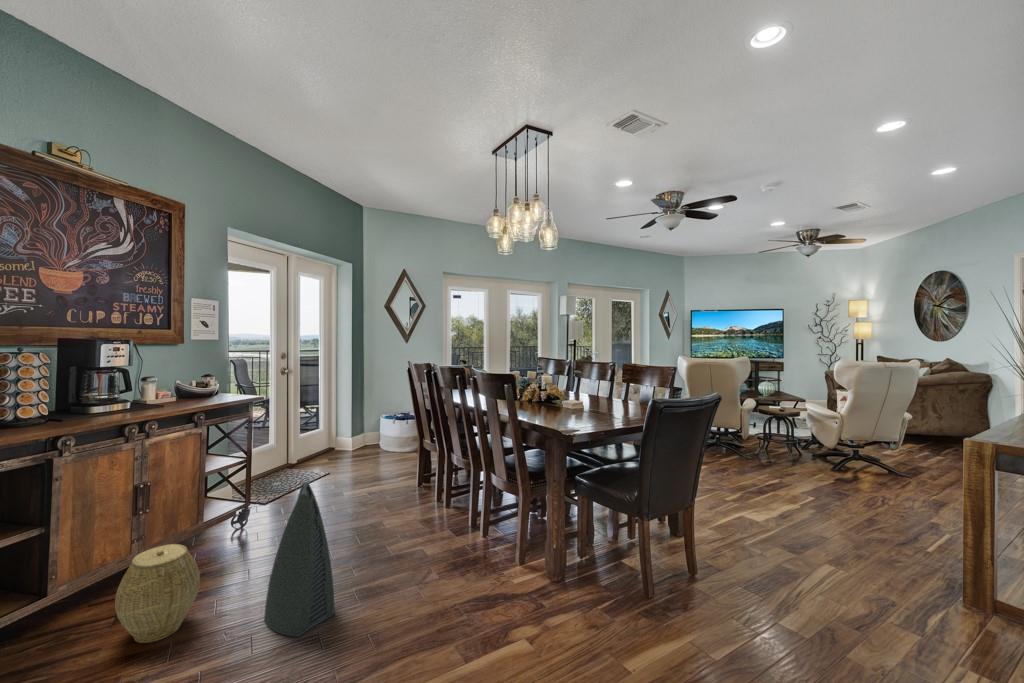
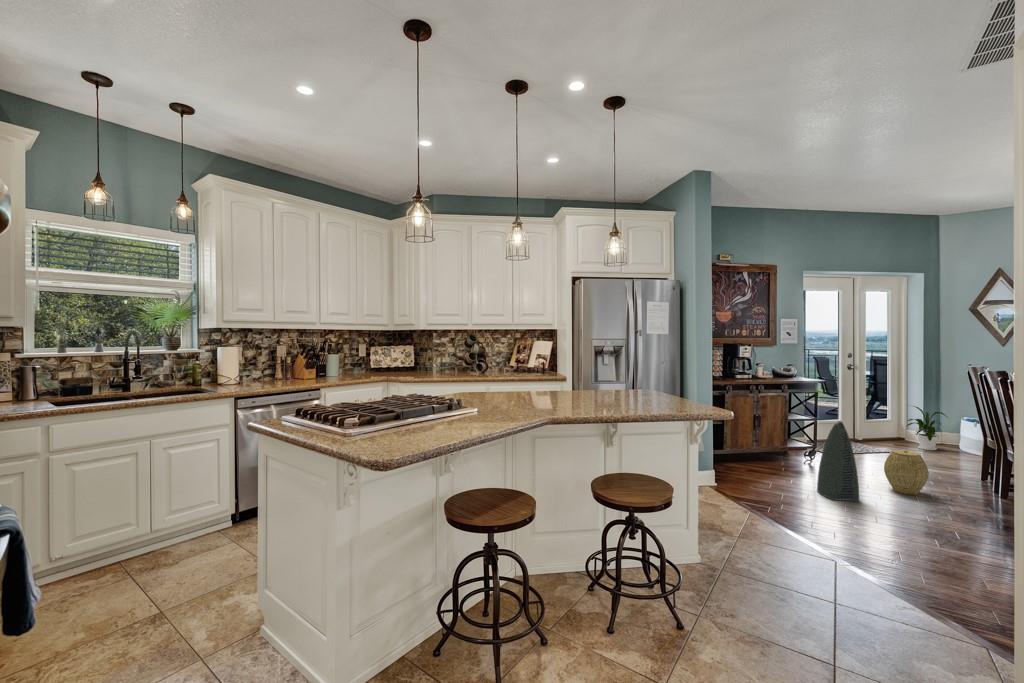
house plant: none [337,410,377,457] -> present [907,406,947,450]
woven basket: present [115,544,200,643] -> present [884,450,929,495]

